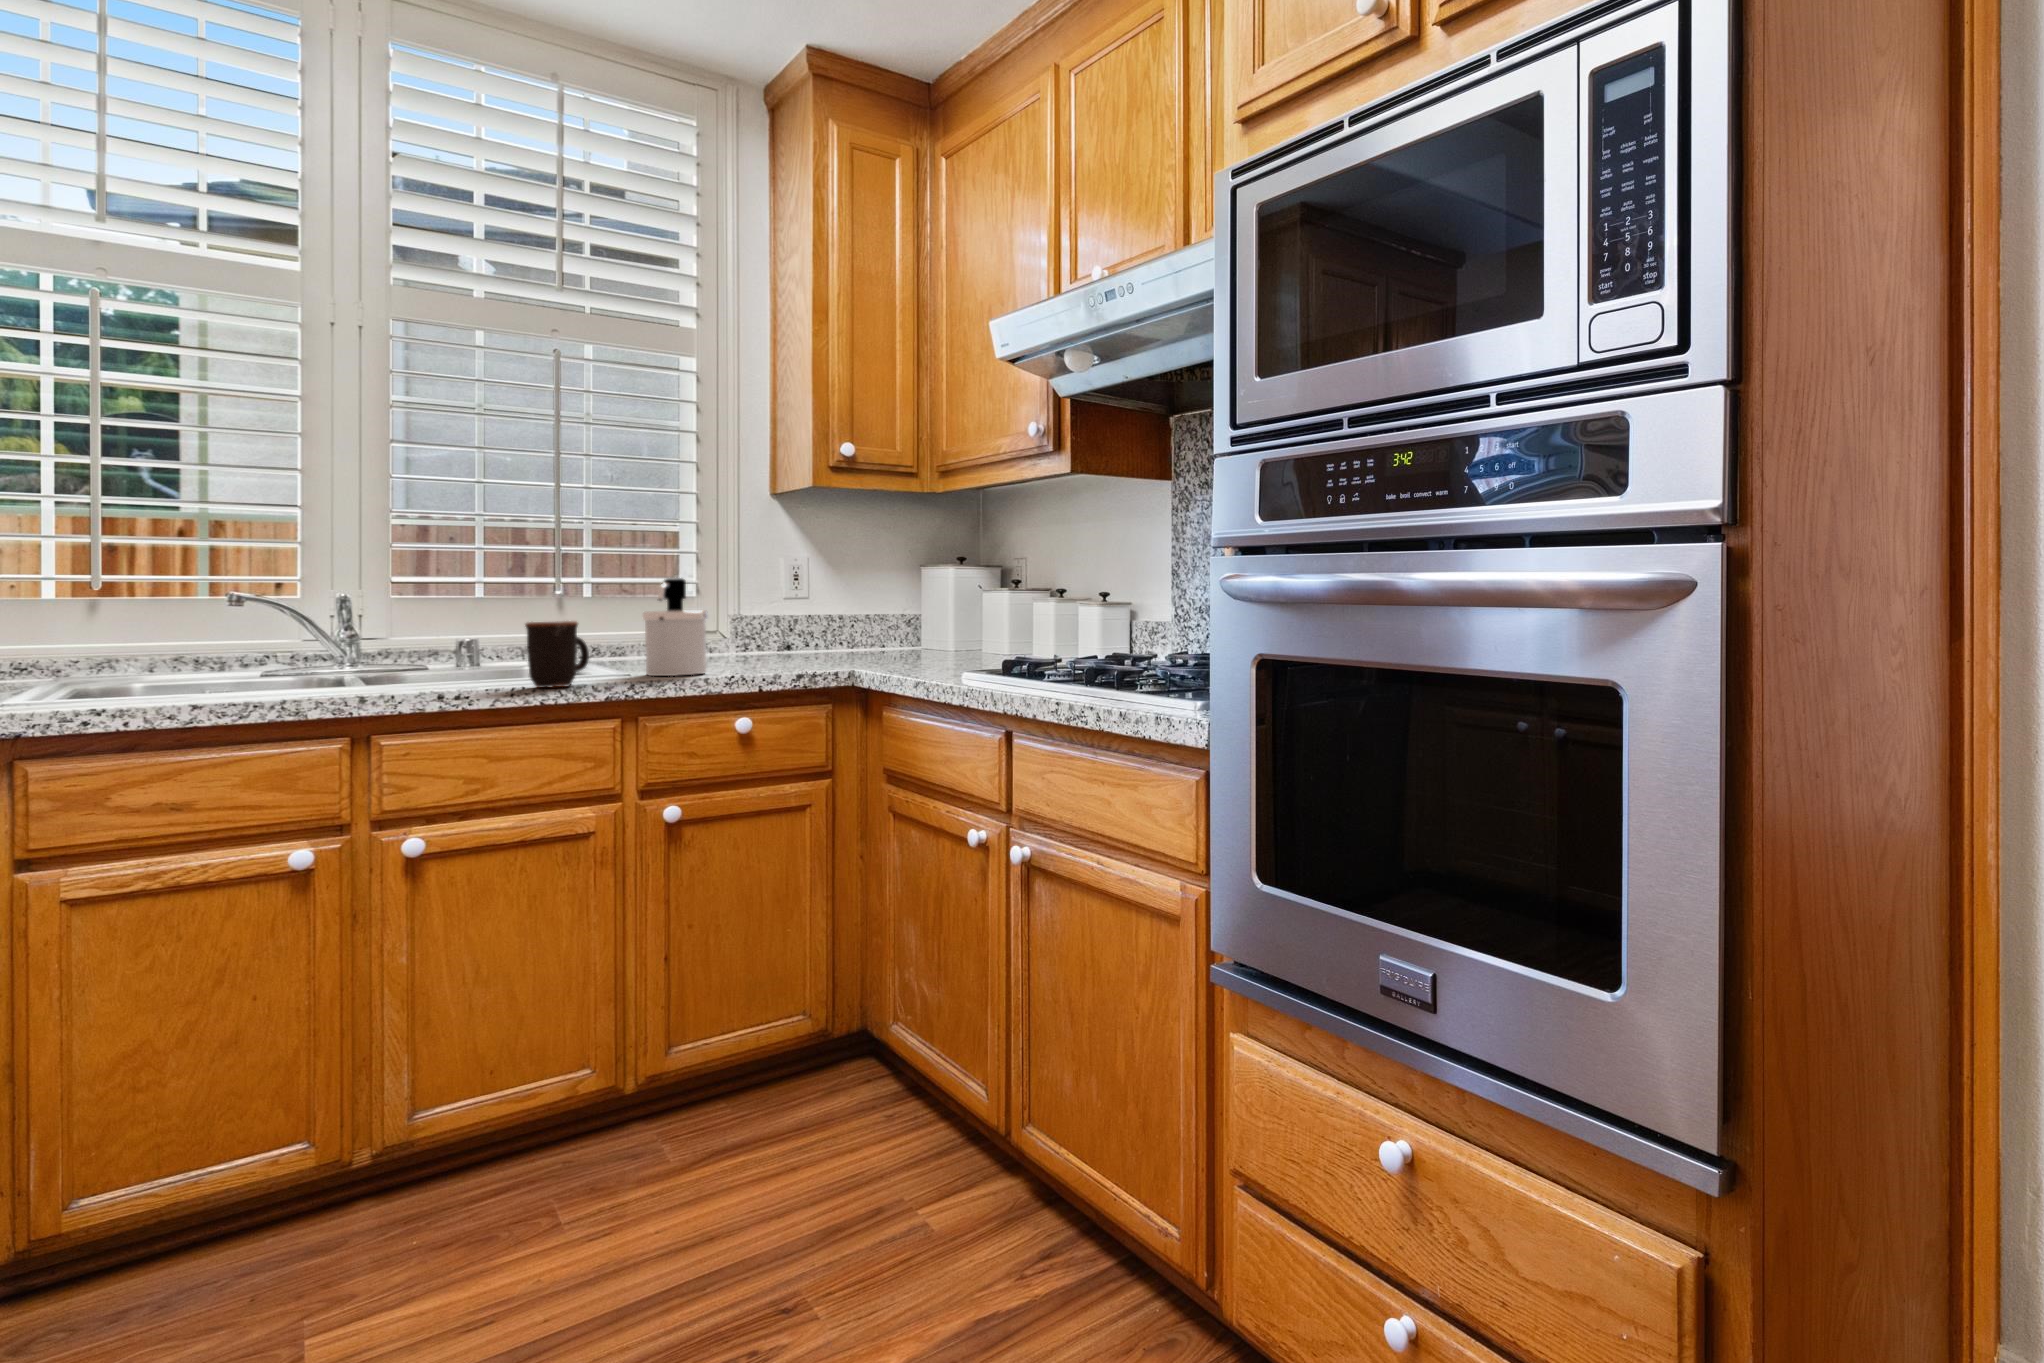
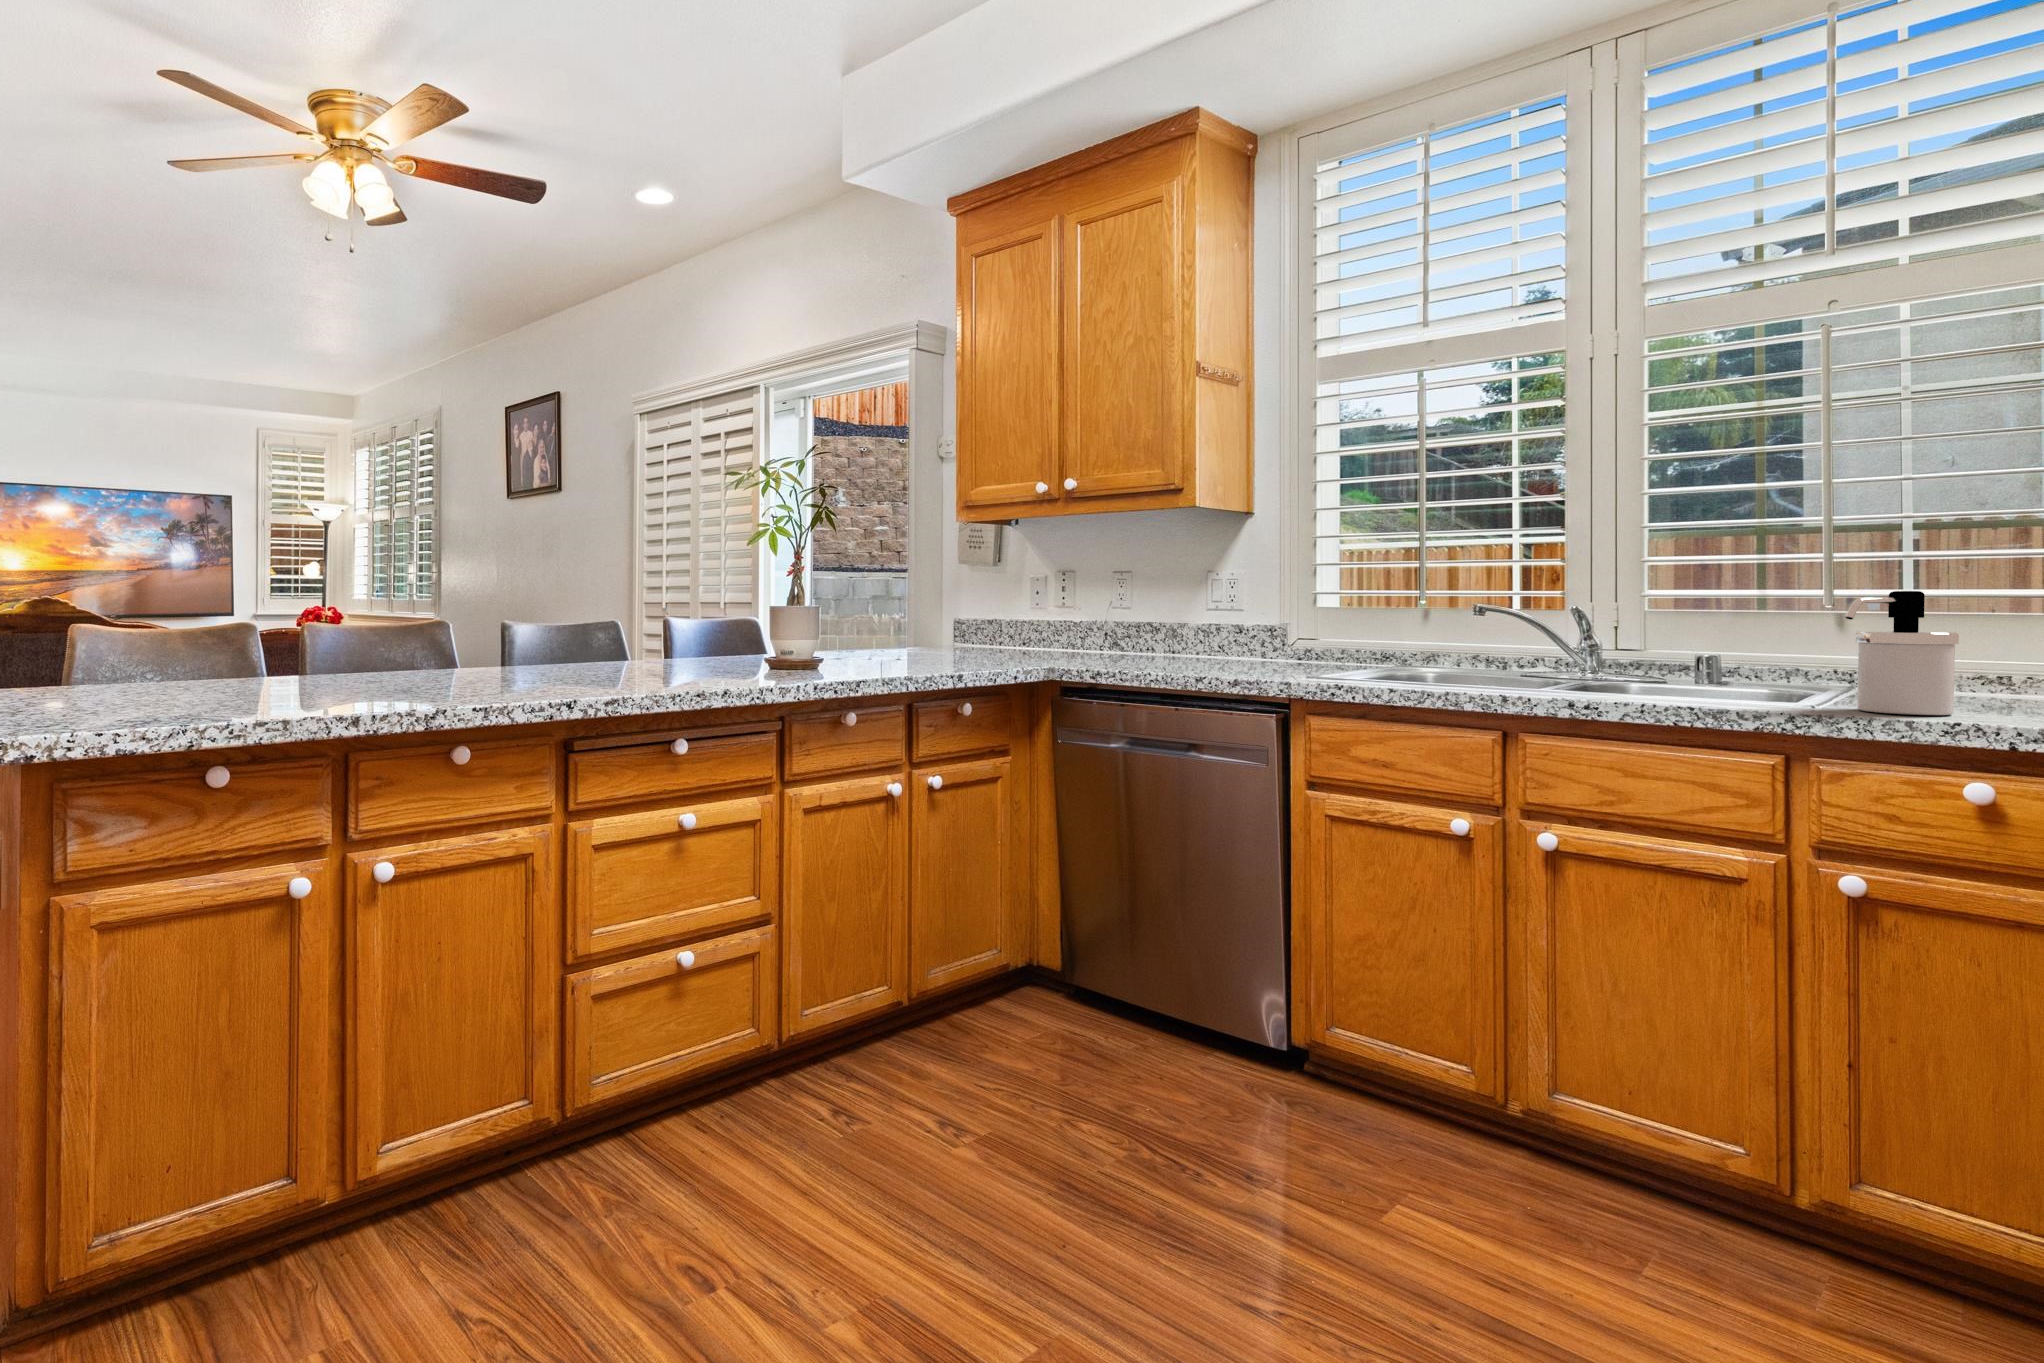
mug: present [525,621,589,688] -> none [1660,638,1749,709]

